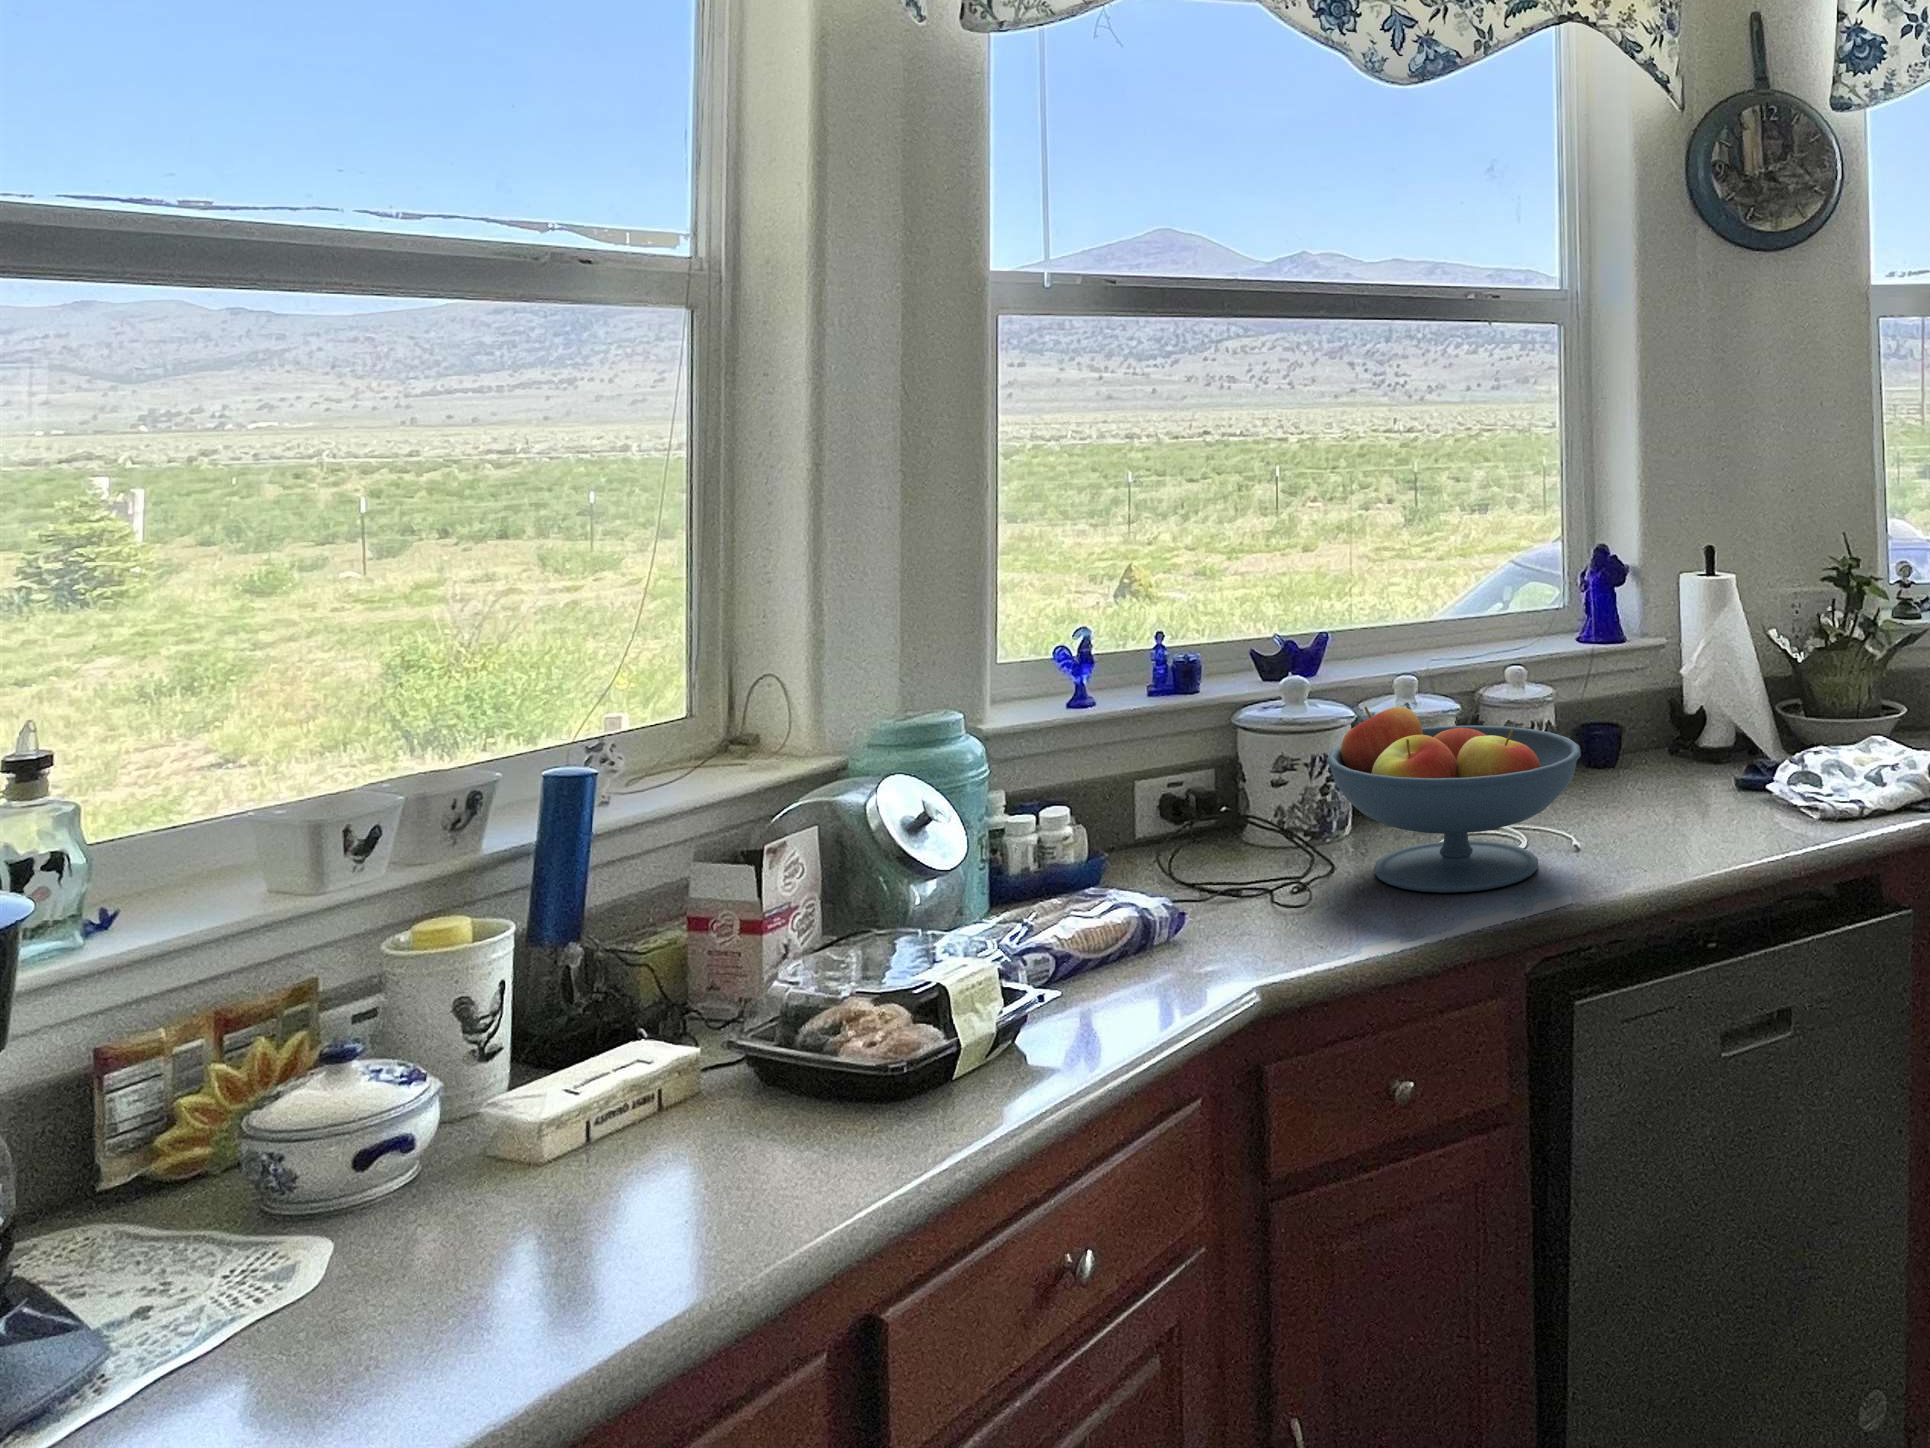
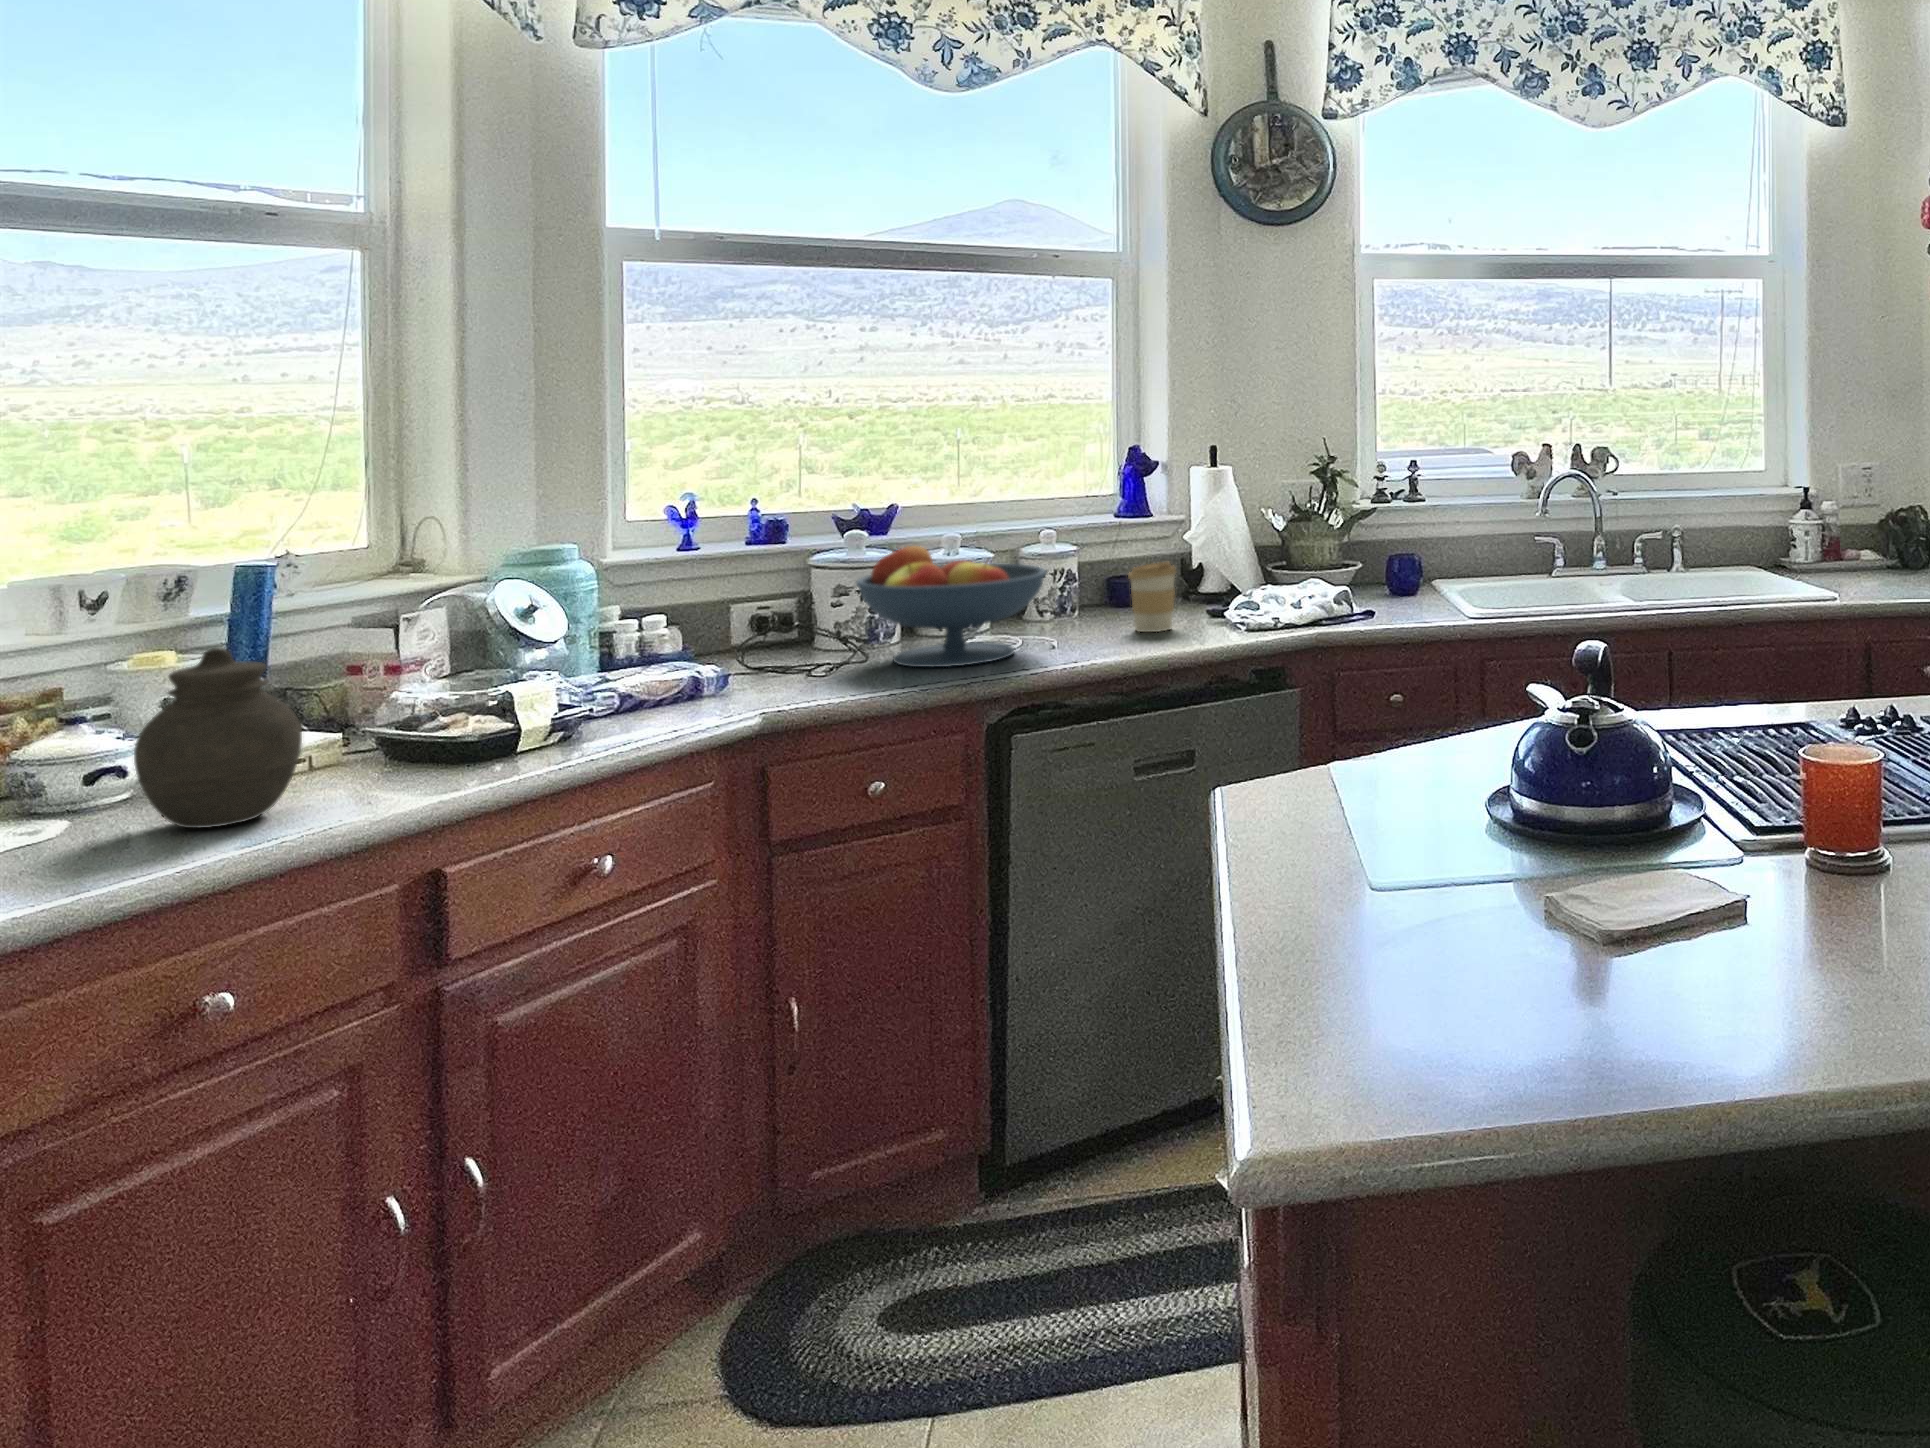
coffee cup: none [1655,719,1722,822] -> present [1128,562,1177,632]
jar: none [418,974,666,1295] -> present [134,648,302,828]

